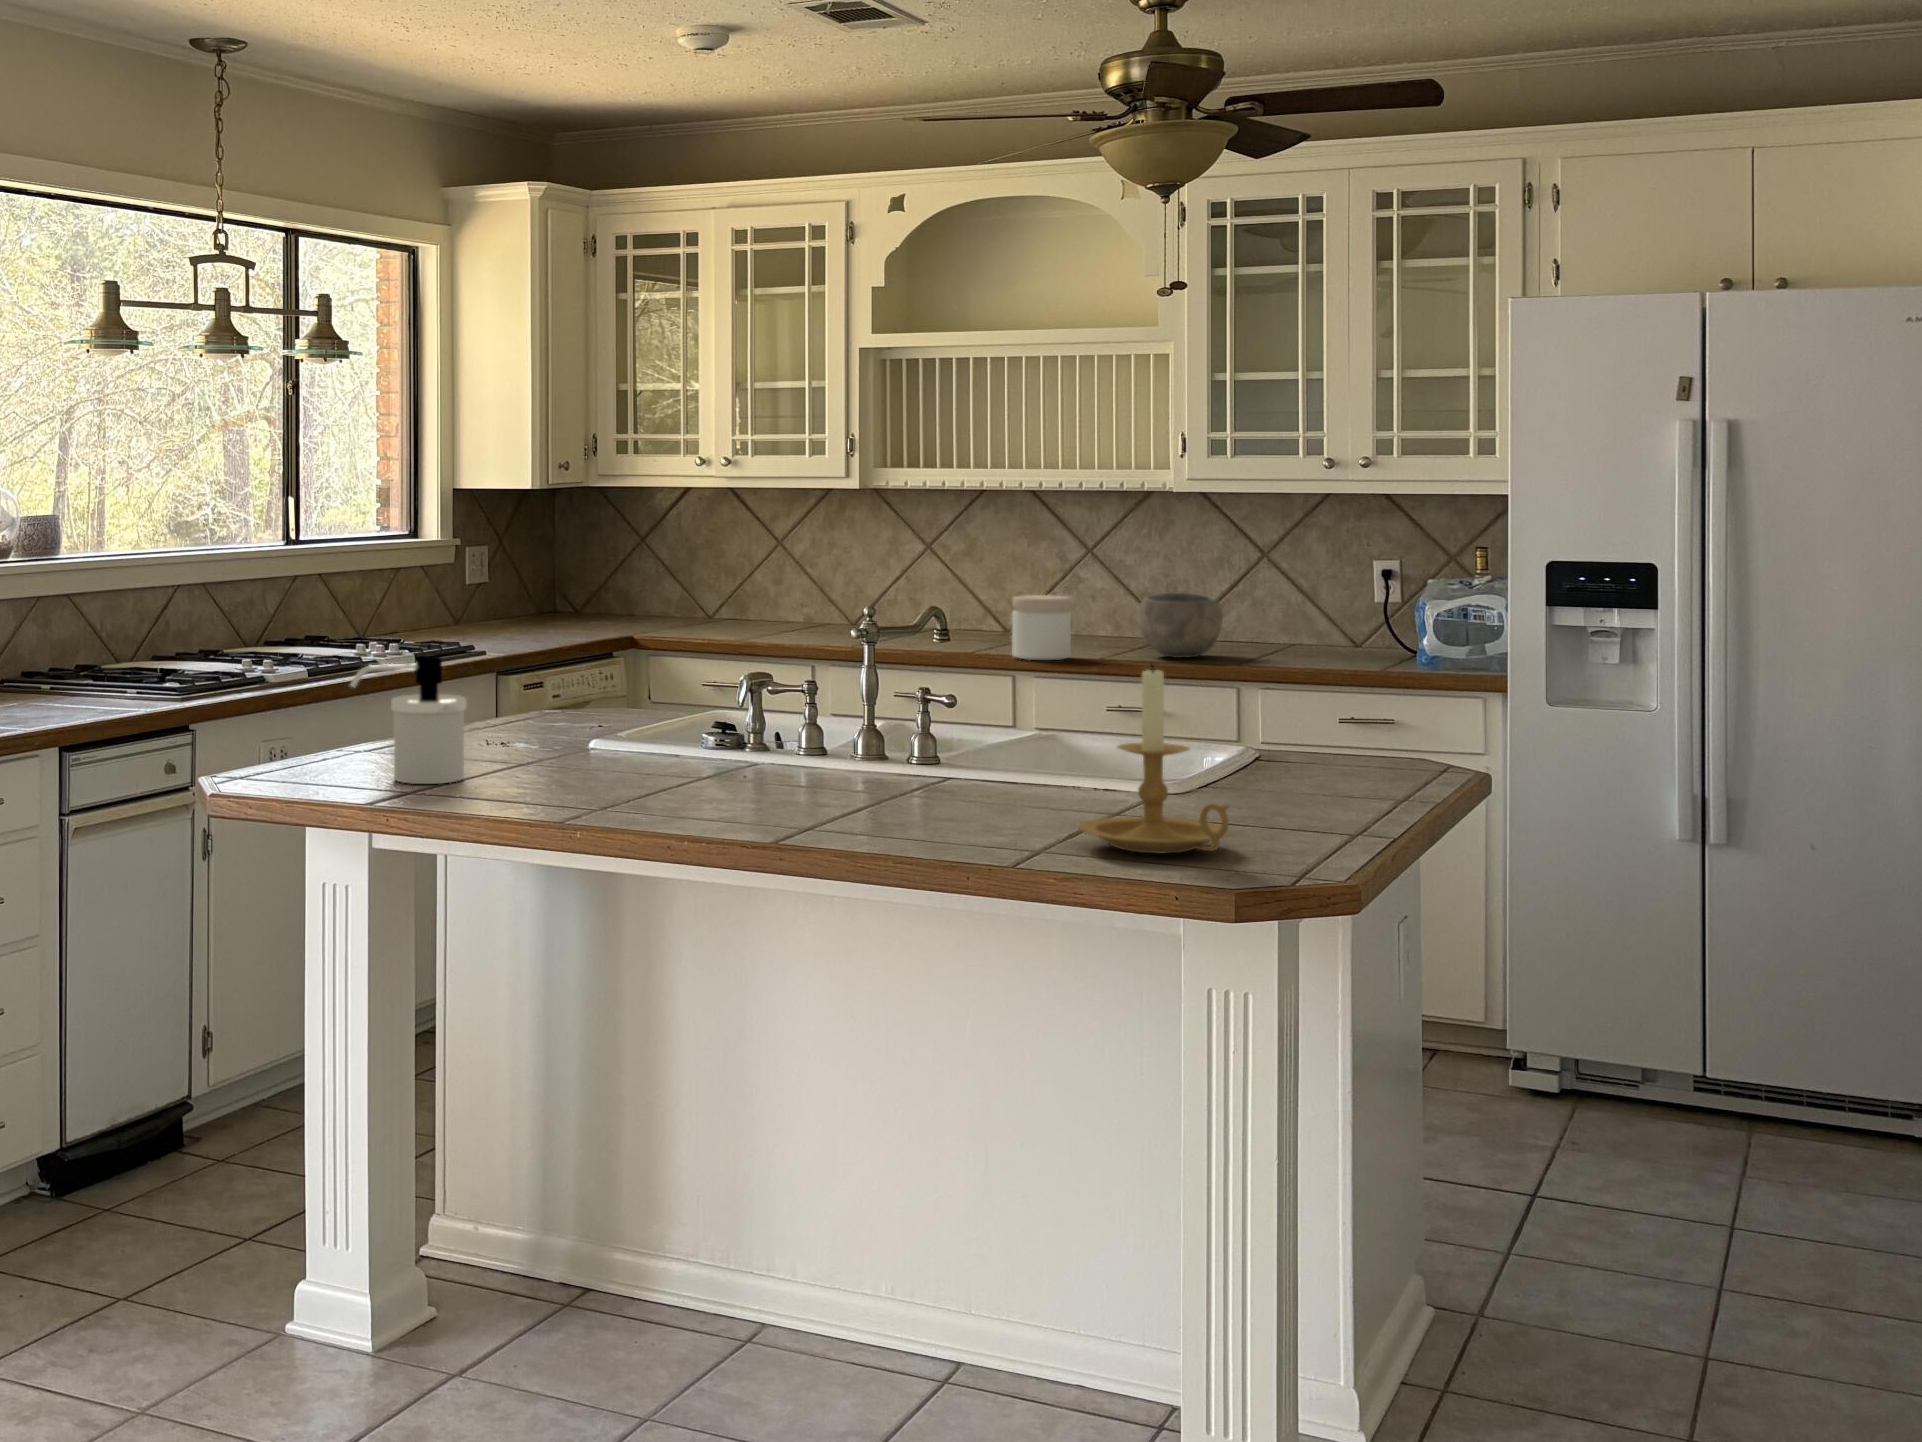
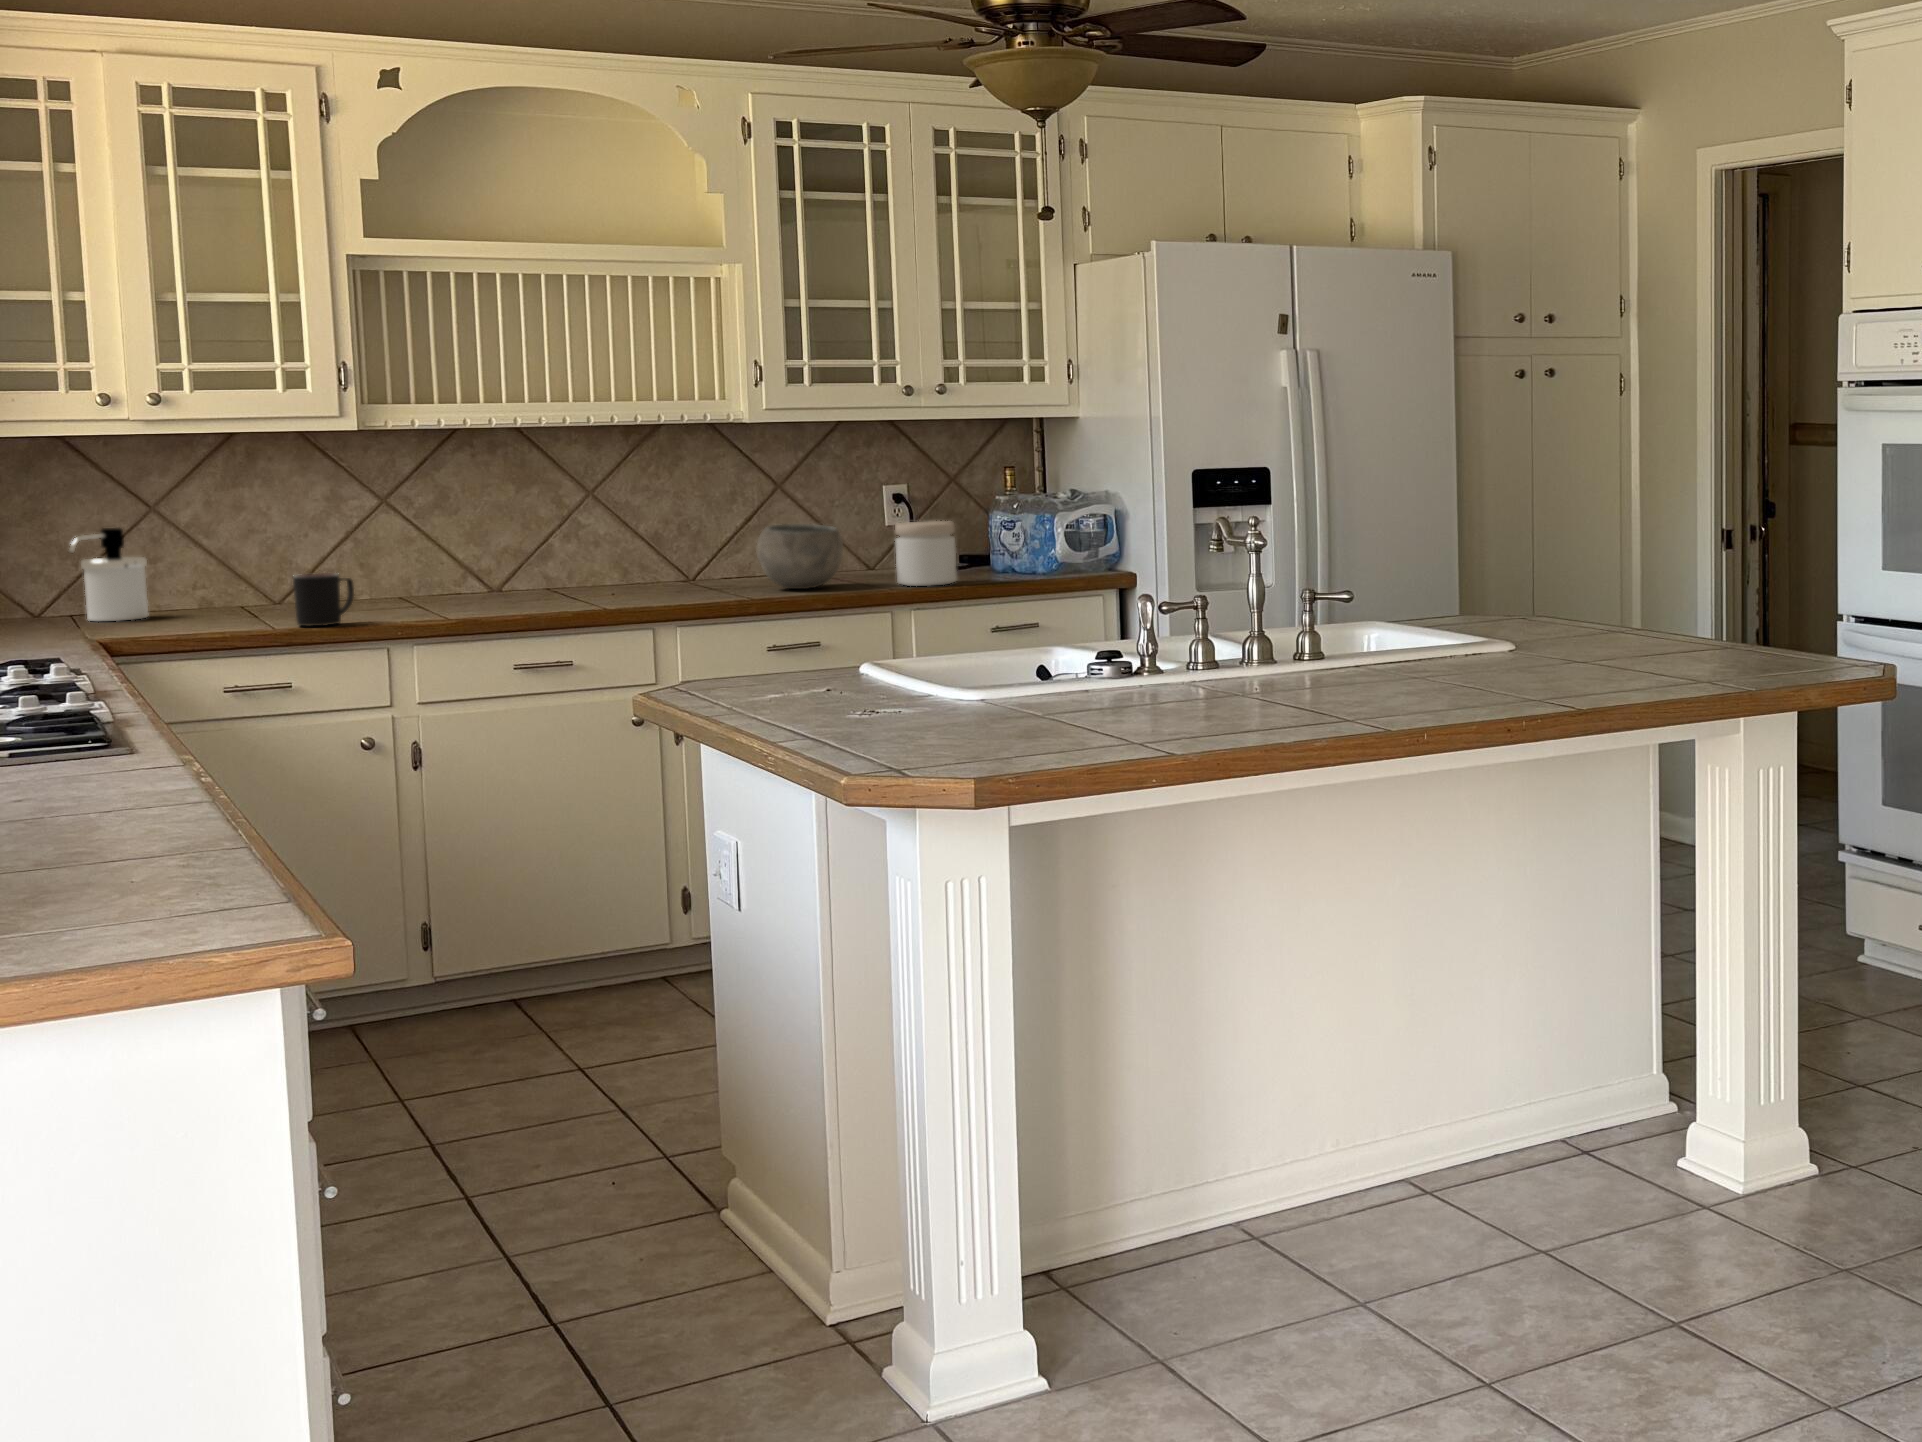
jar: present [1012,595,1071,660] -> present [895,521,957,586]
mug: none [760,603,806,646] -> present [293,573,354,626]
soap dispenser: present [350,656,467,784] -> present [69,527,148,621]
candle holder: present [1079,664,1230,853] -> none [1611,523,1751,675]

